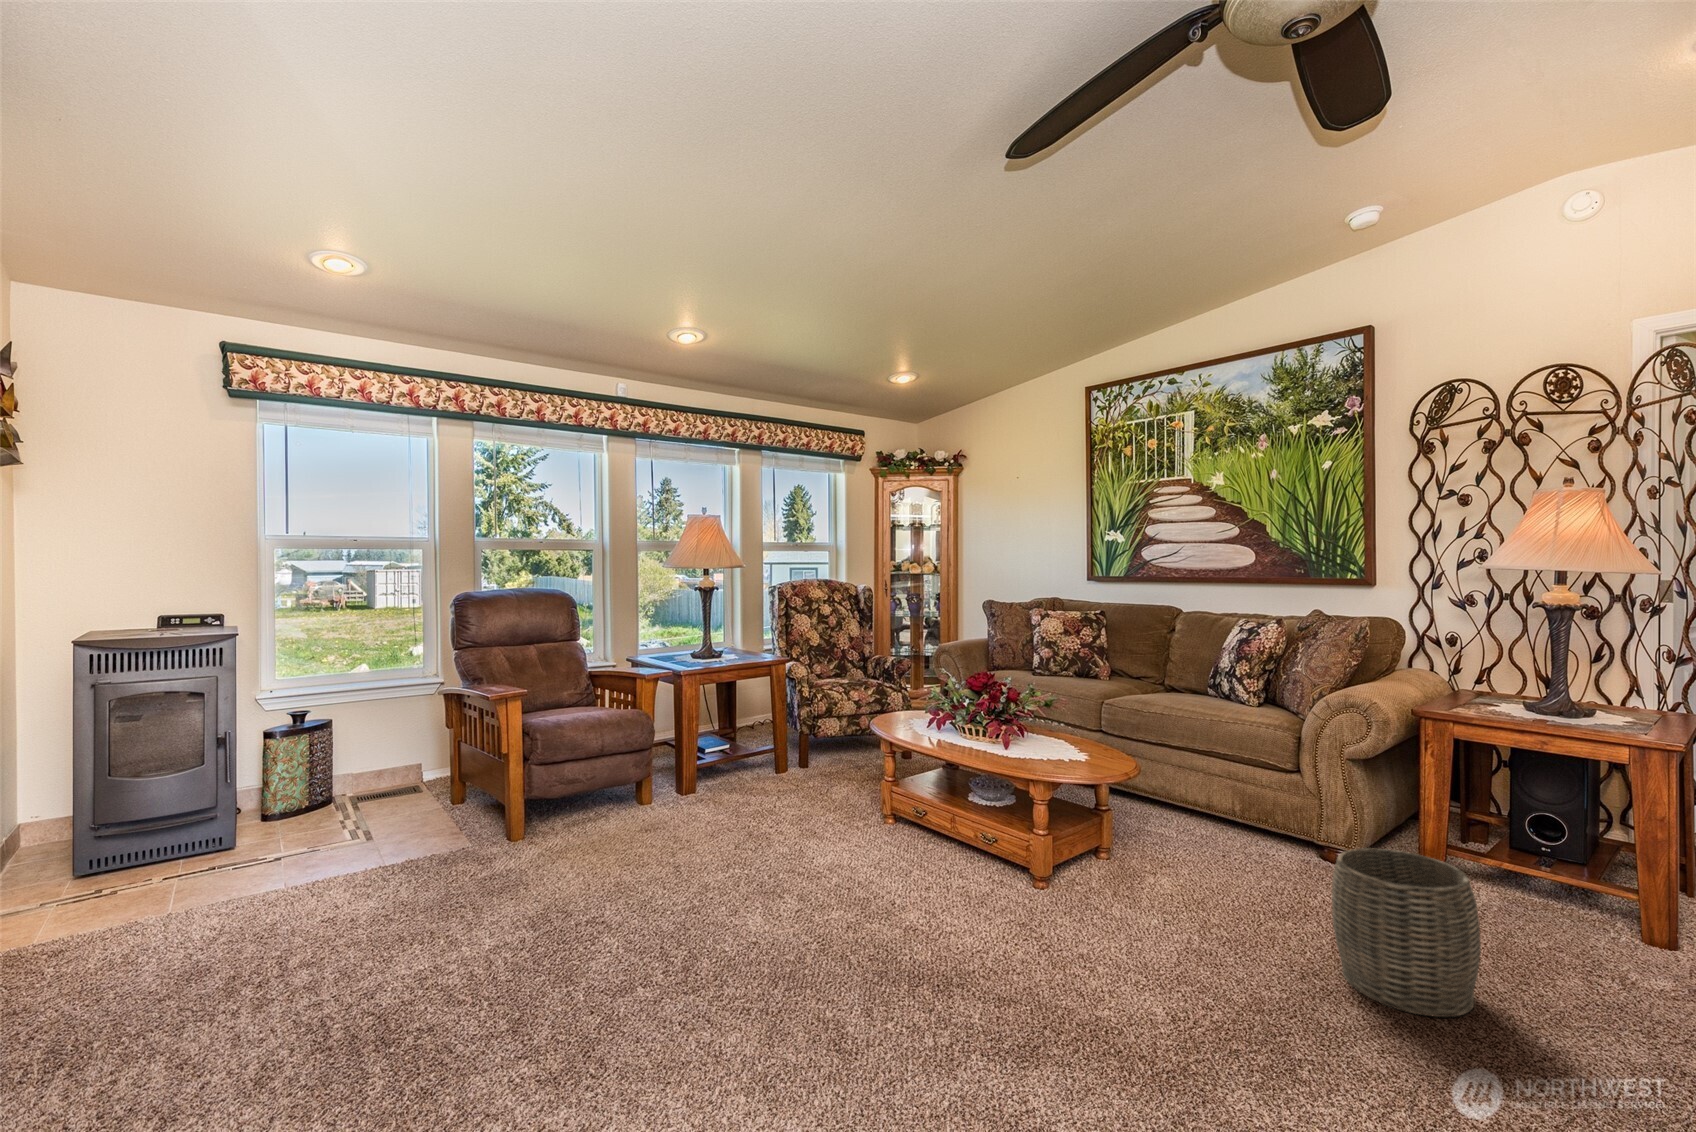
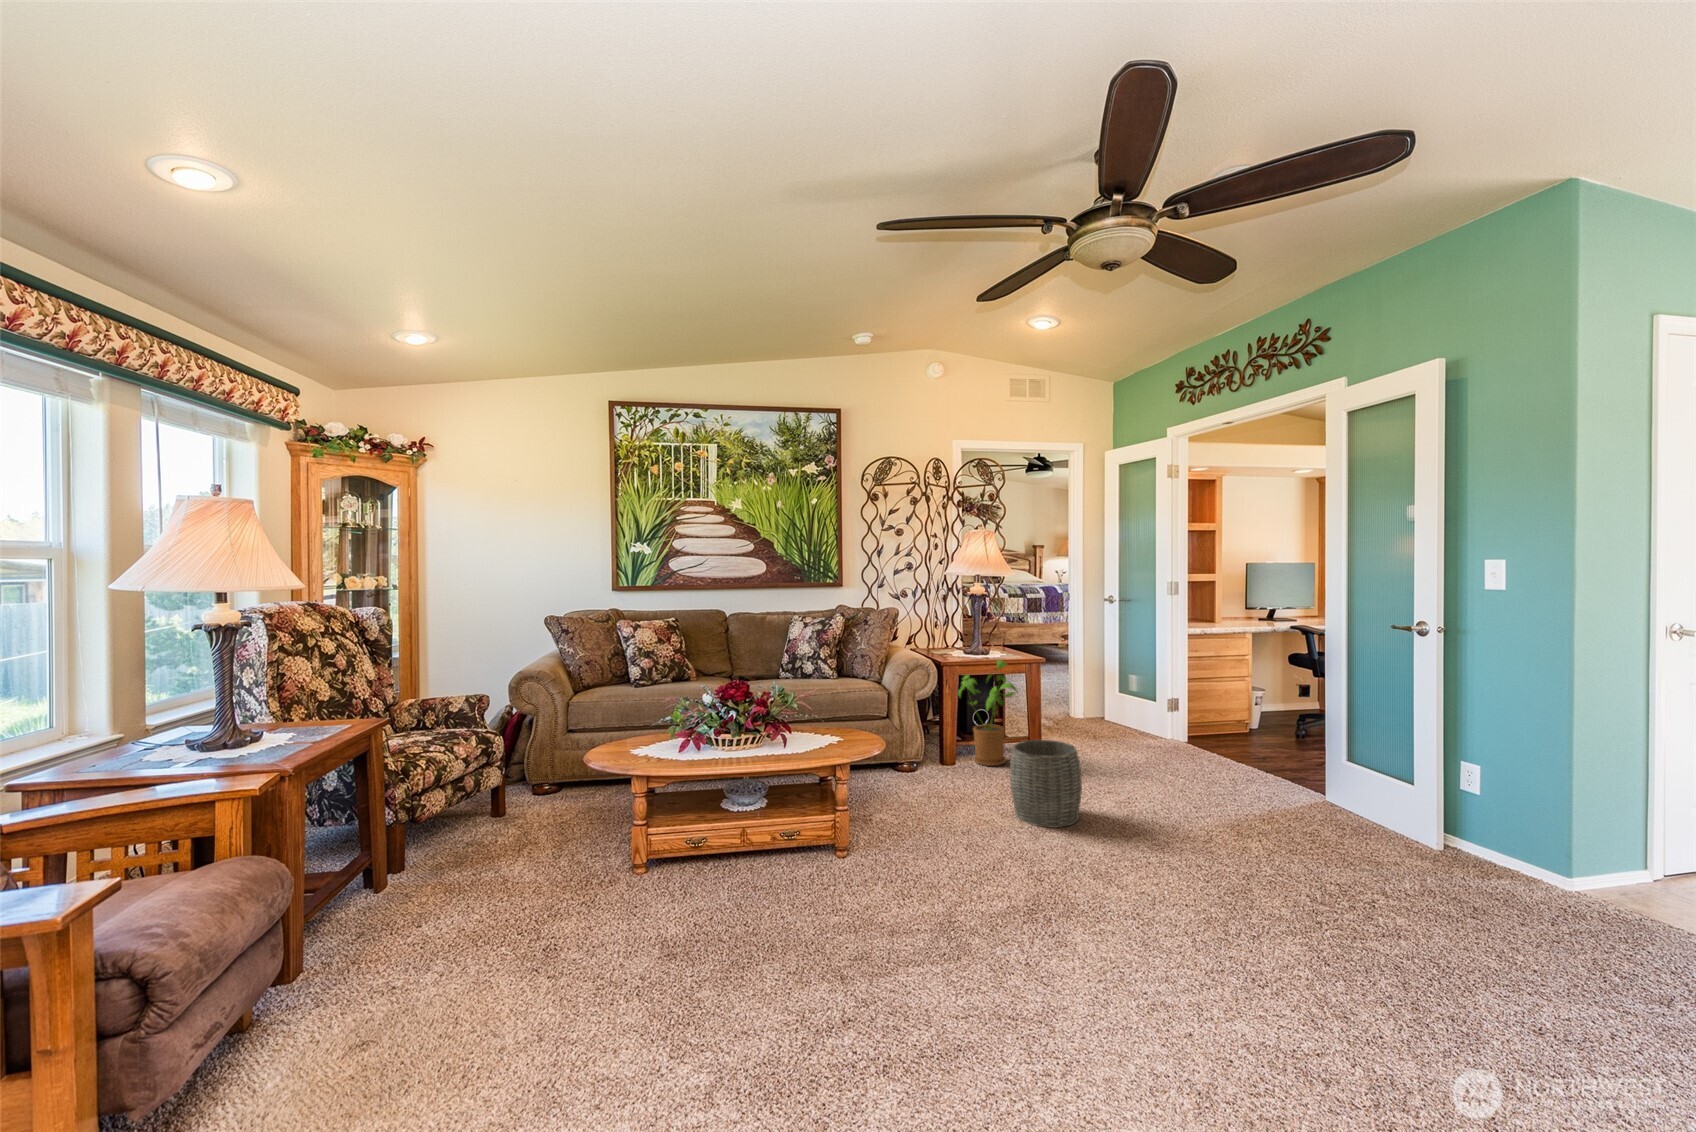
house plant: none [1468,725,1610,915] -> present [958,660,1017,766]

